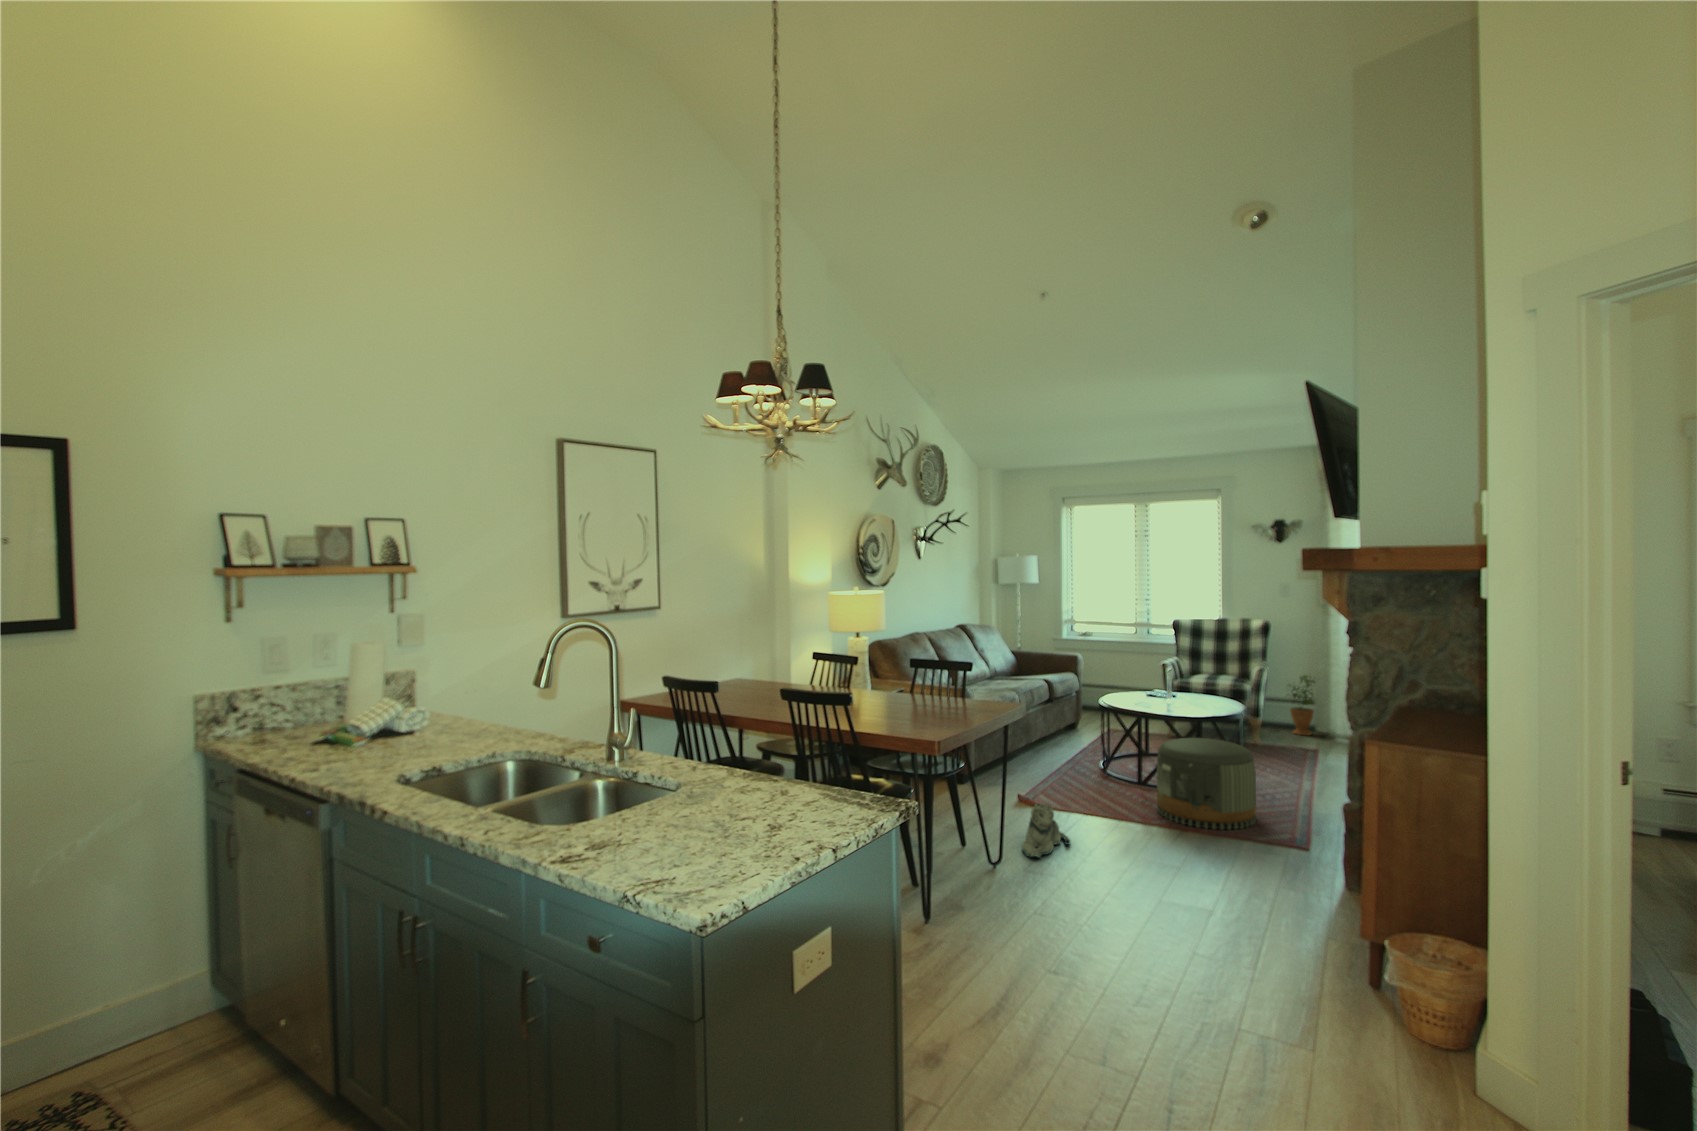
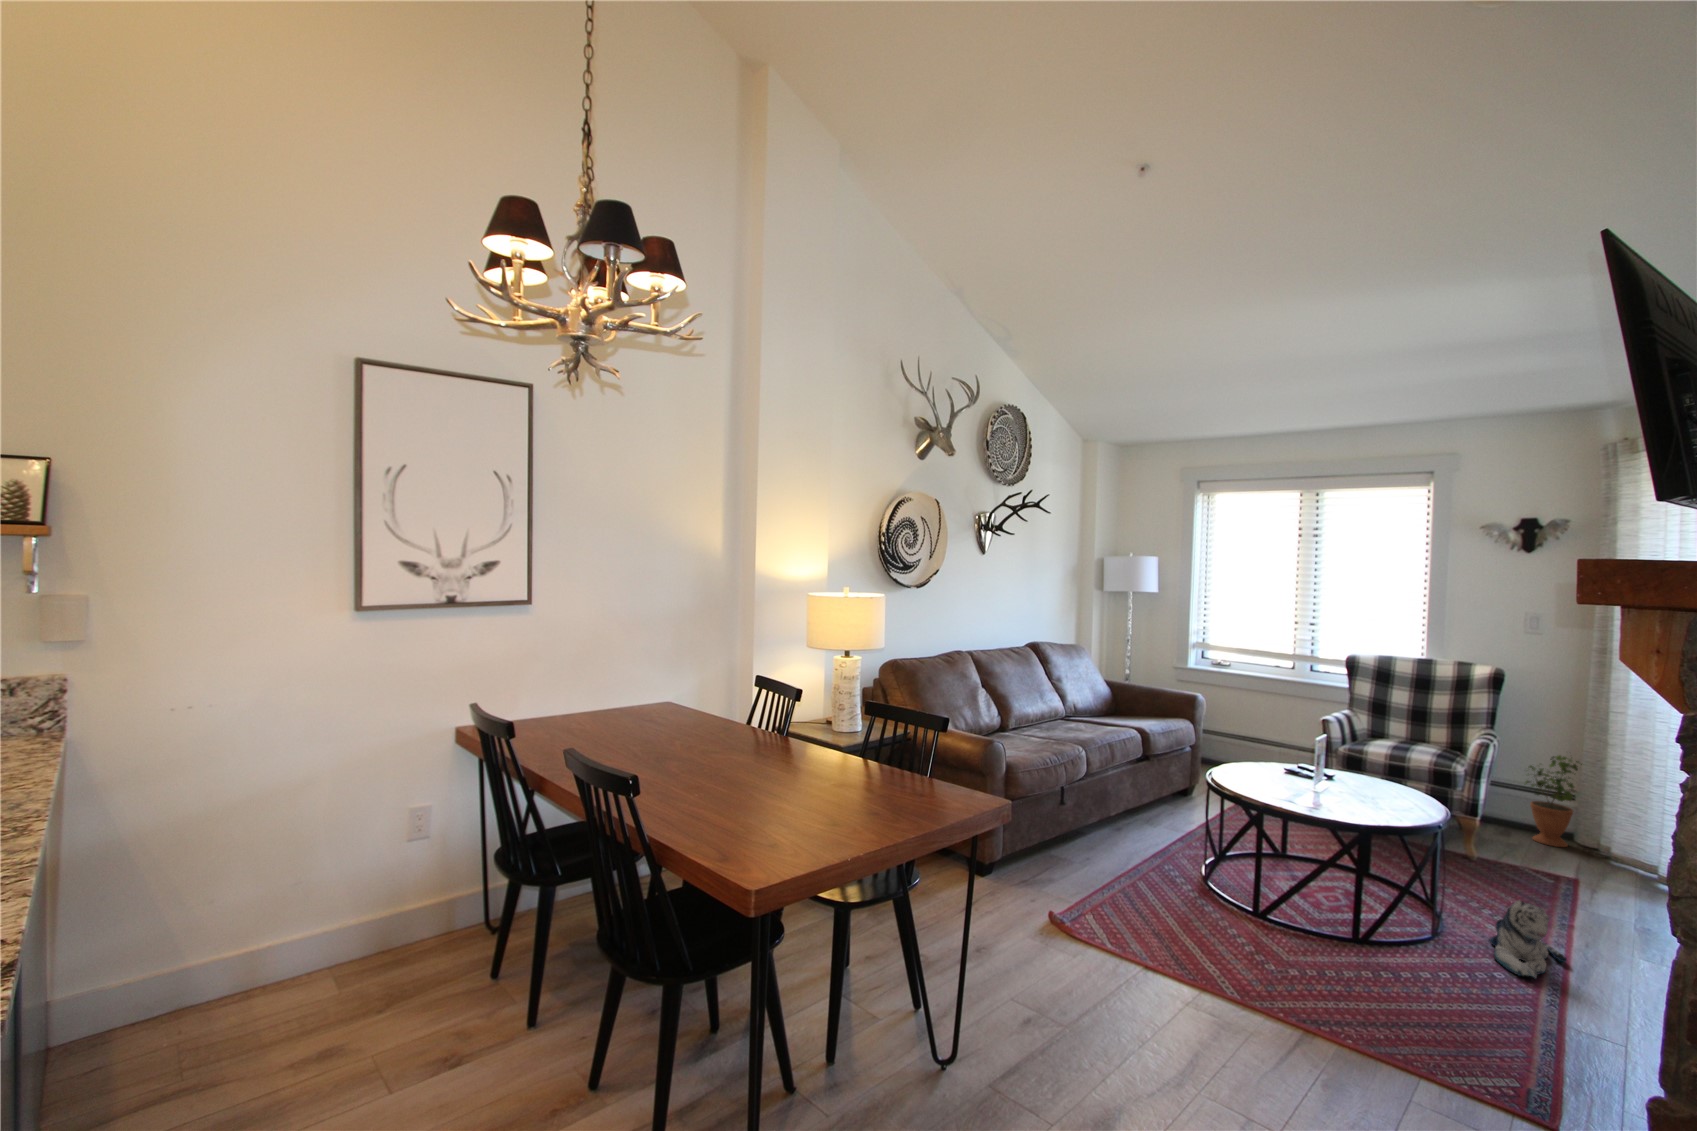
pouf: present [1157,738,1256,830] -> none [1272,863,1457,1051]
plush toy: present [1022,803,1070,858] -> present [1490,901,1567,978]

